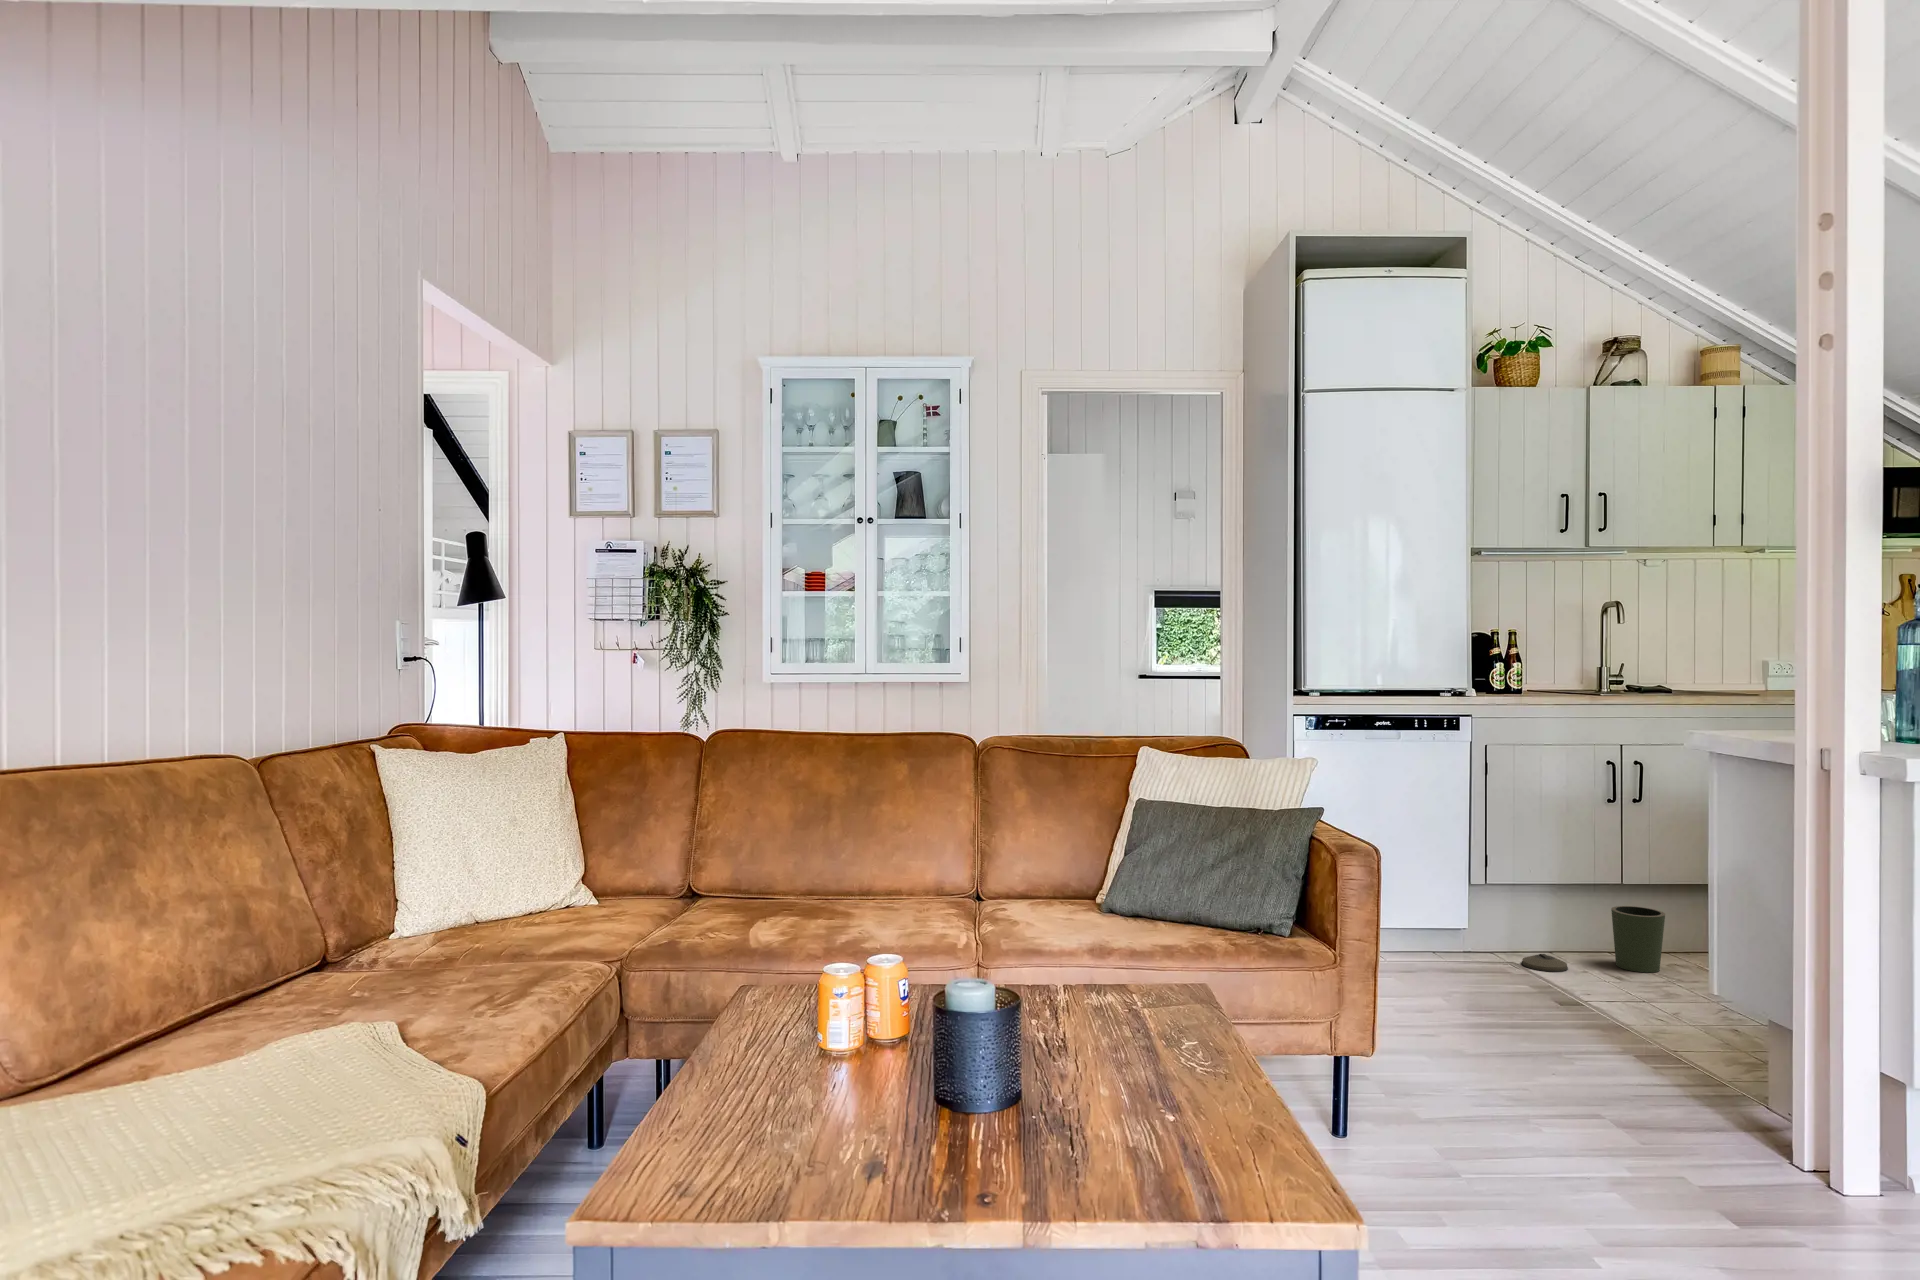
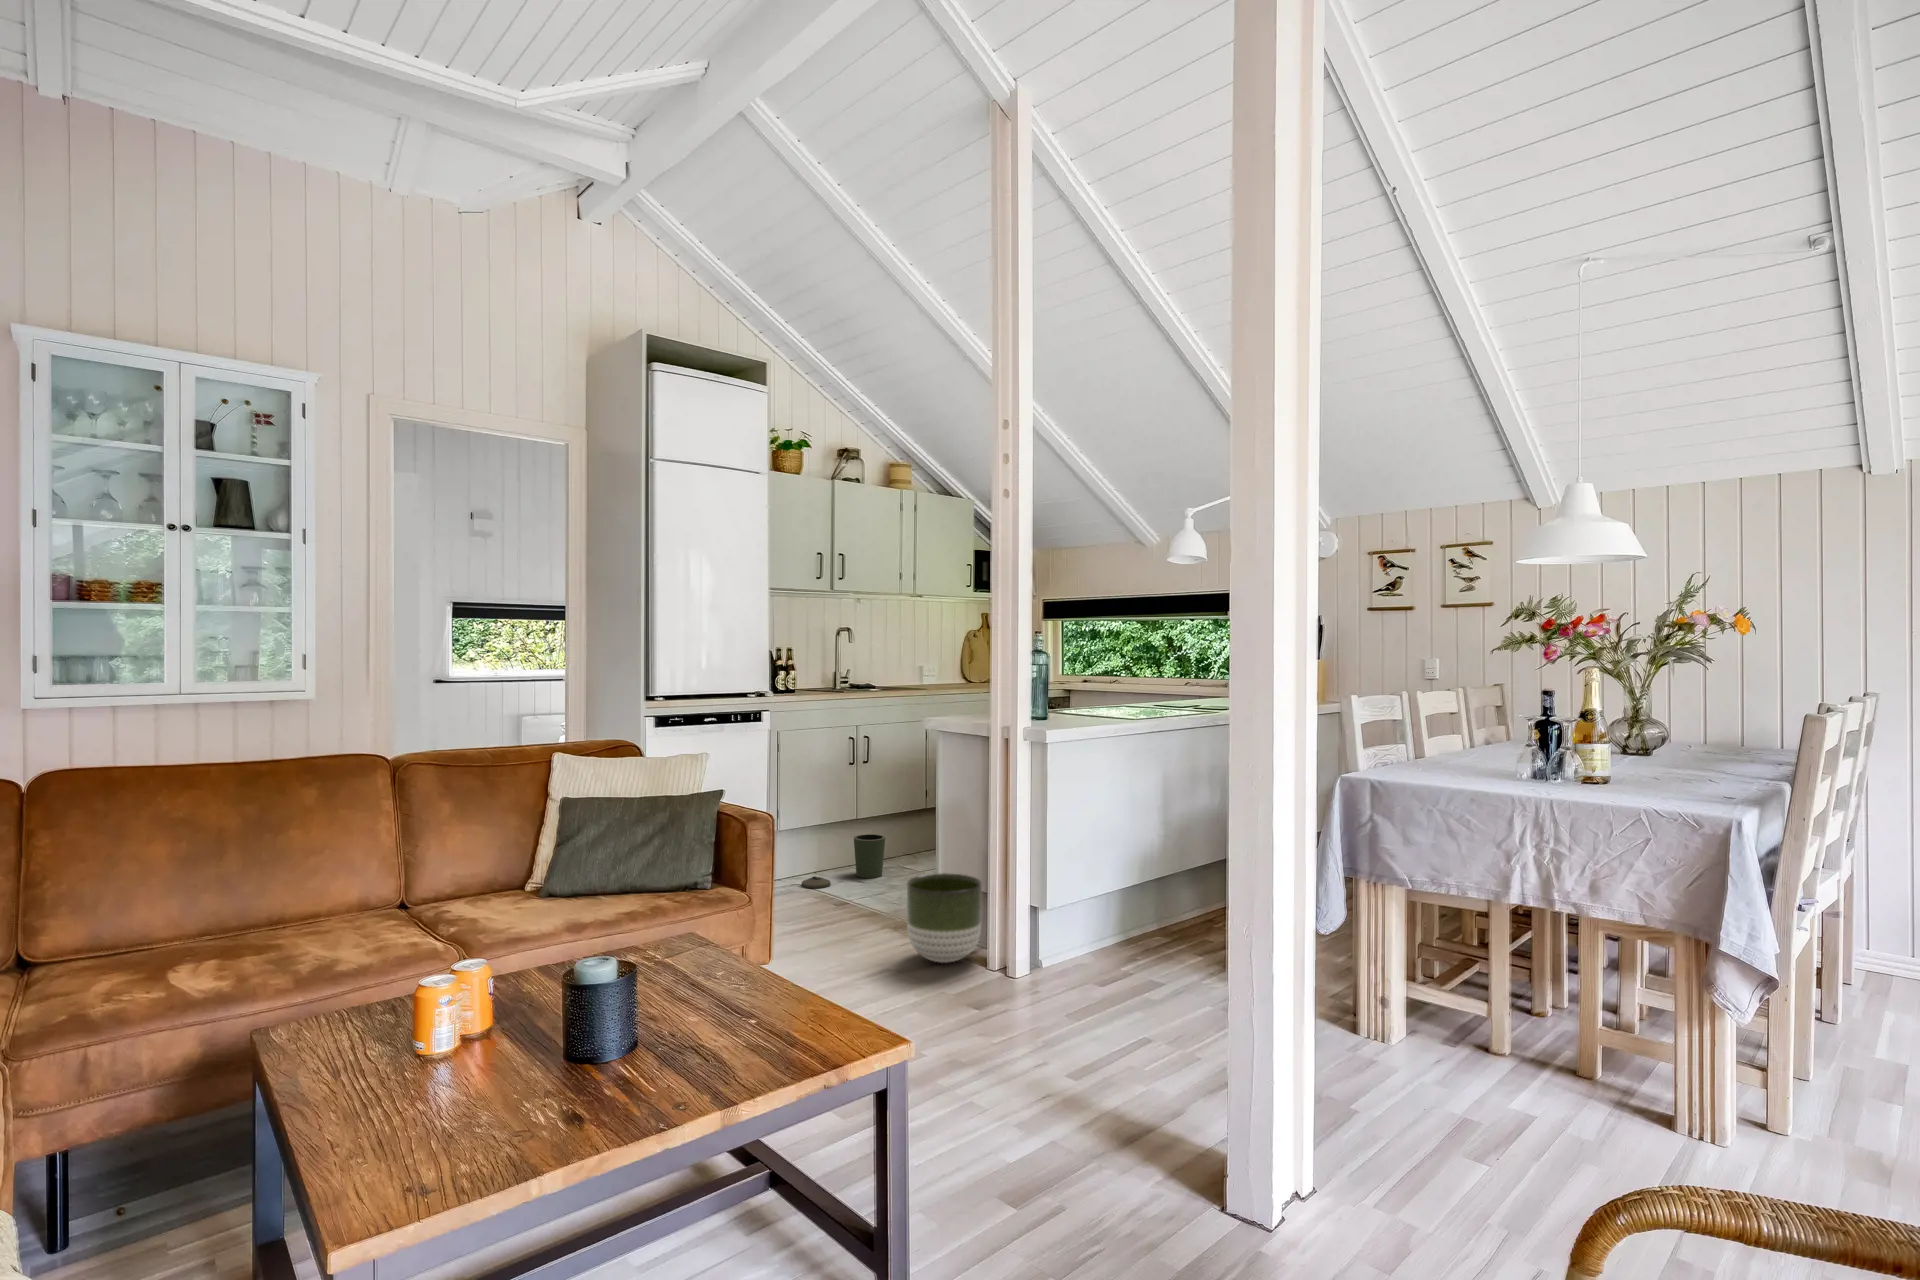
planter: none [1625,975,1764,1118] -> present [907,873,982,963]

